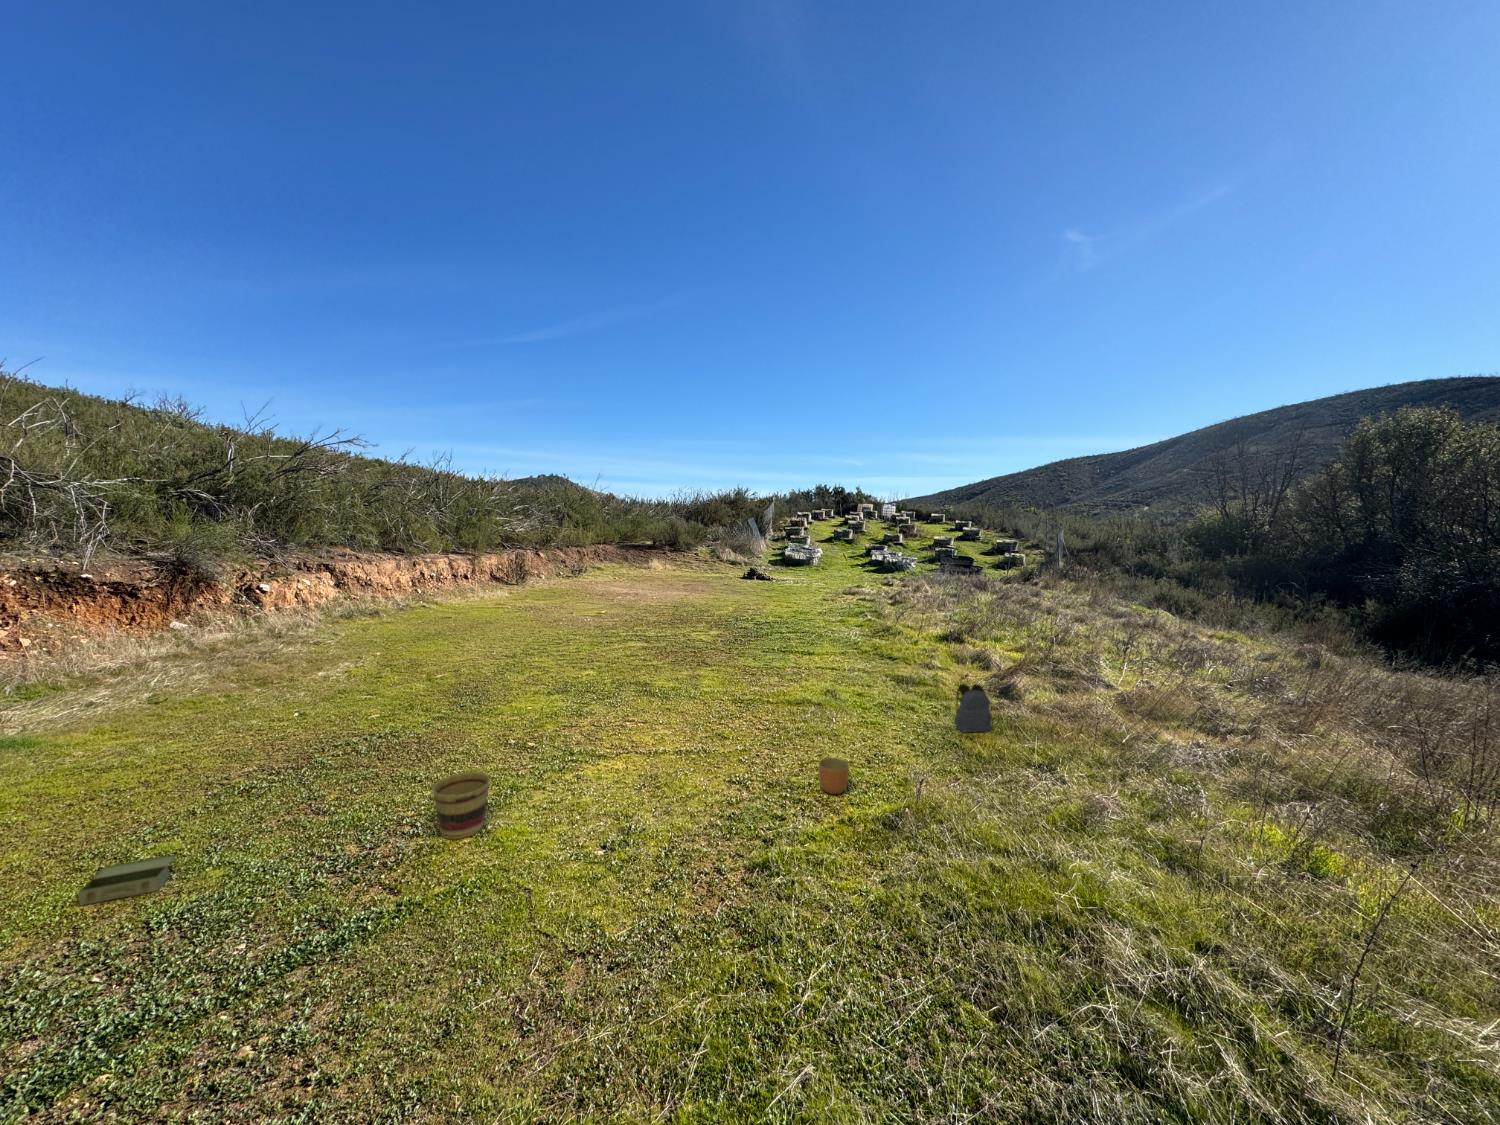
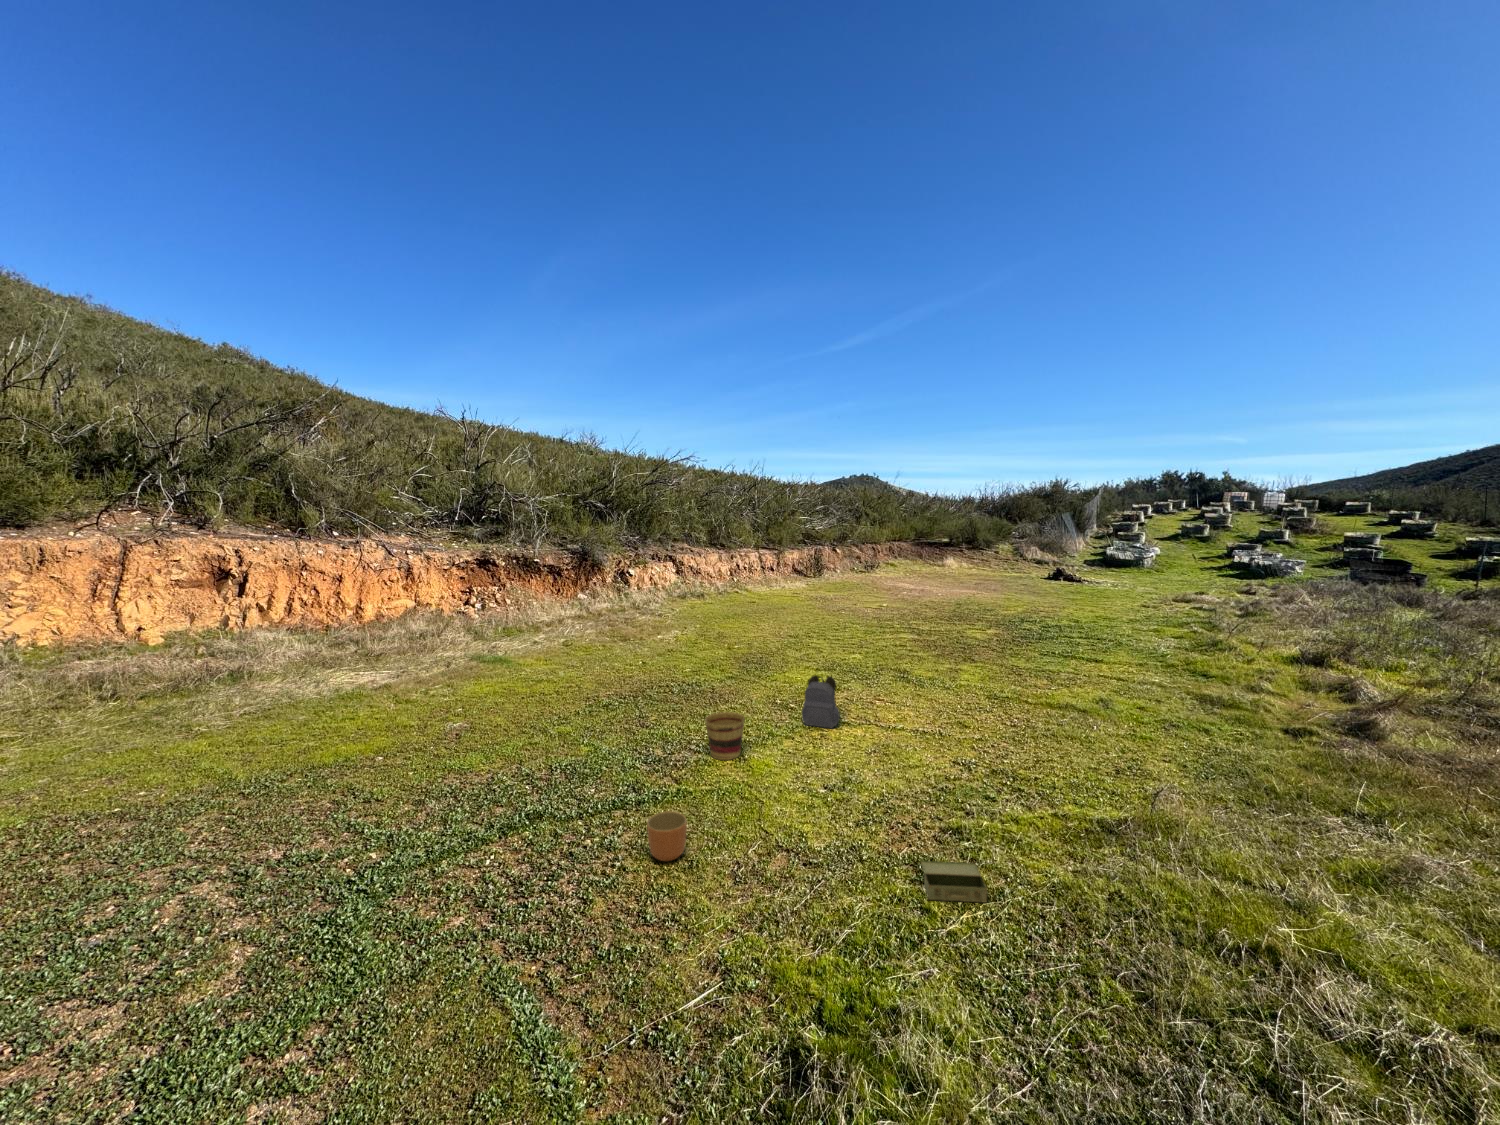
backpack: present [954,684,991,733] -> present [802,675,840,728]
planter: present [819,758,849,794] -> present [647,811,687,861]
toolbox: present [79,855,177,906] -> present [921,861,987,902]

